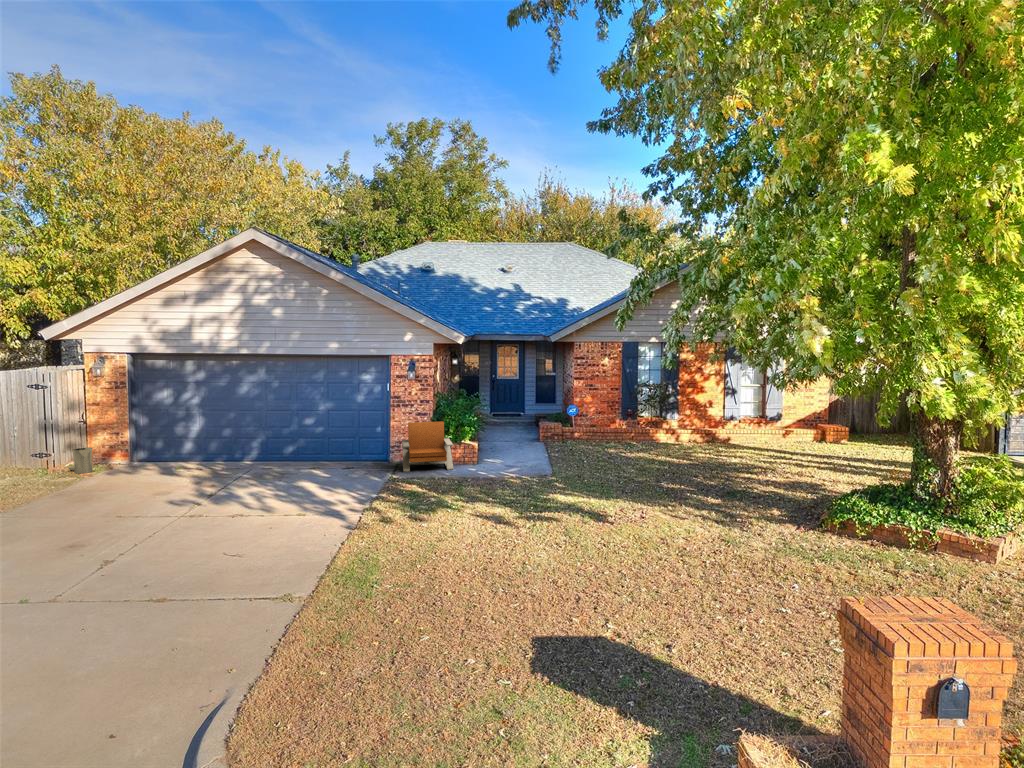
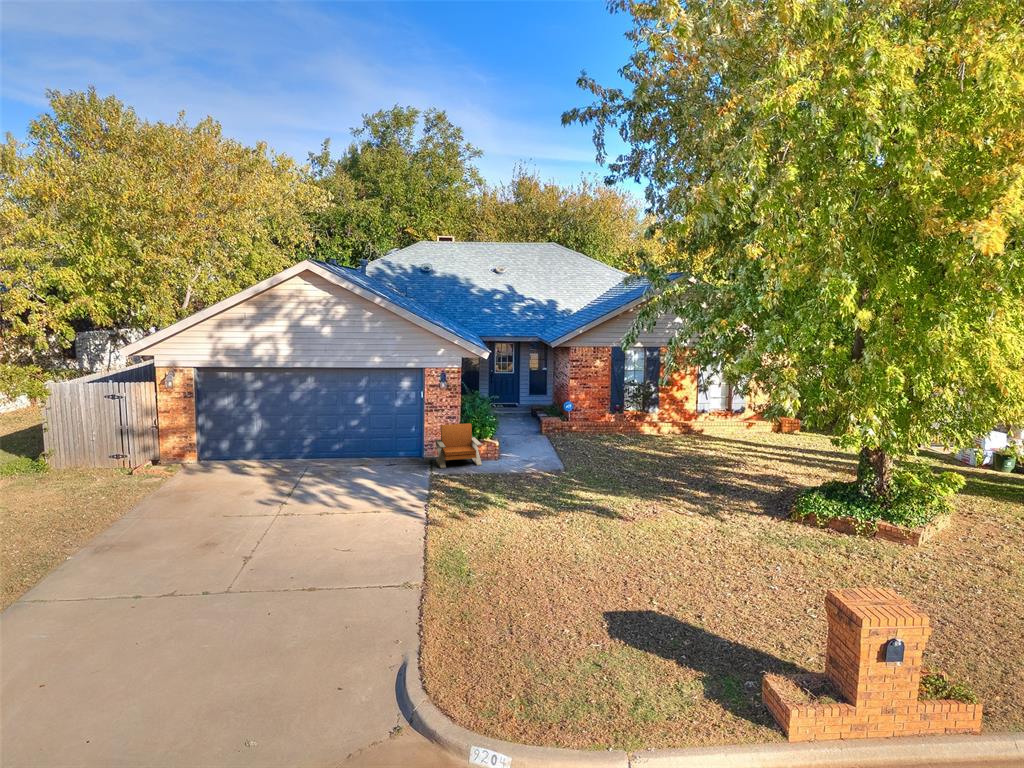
trash can: present [69,447,92,473] -> none [142,450,165,474]

